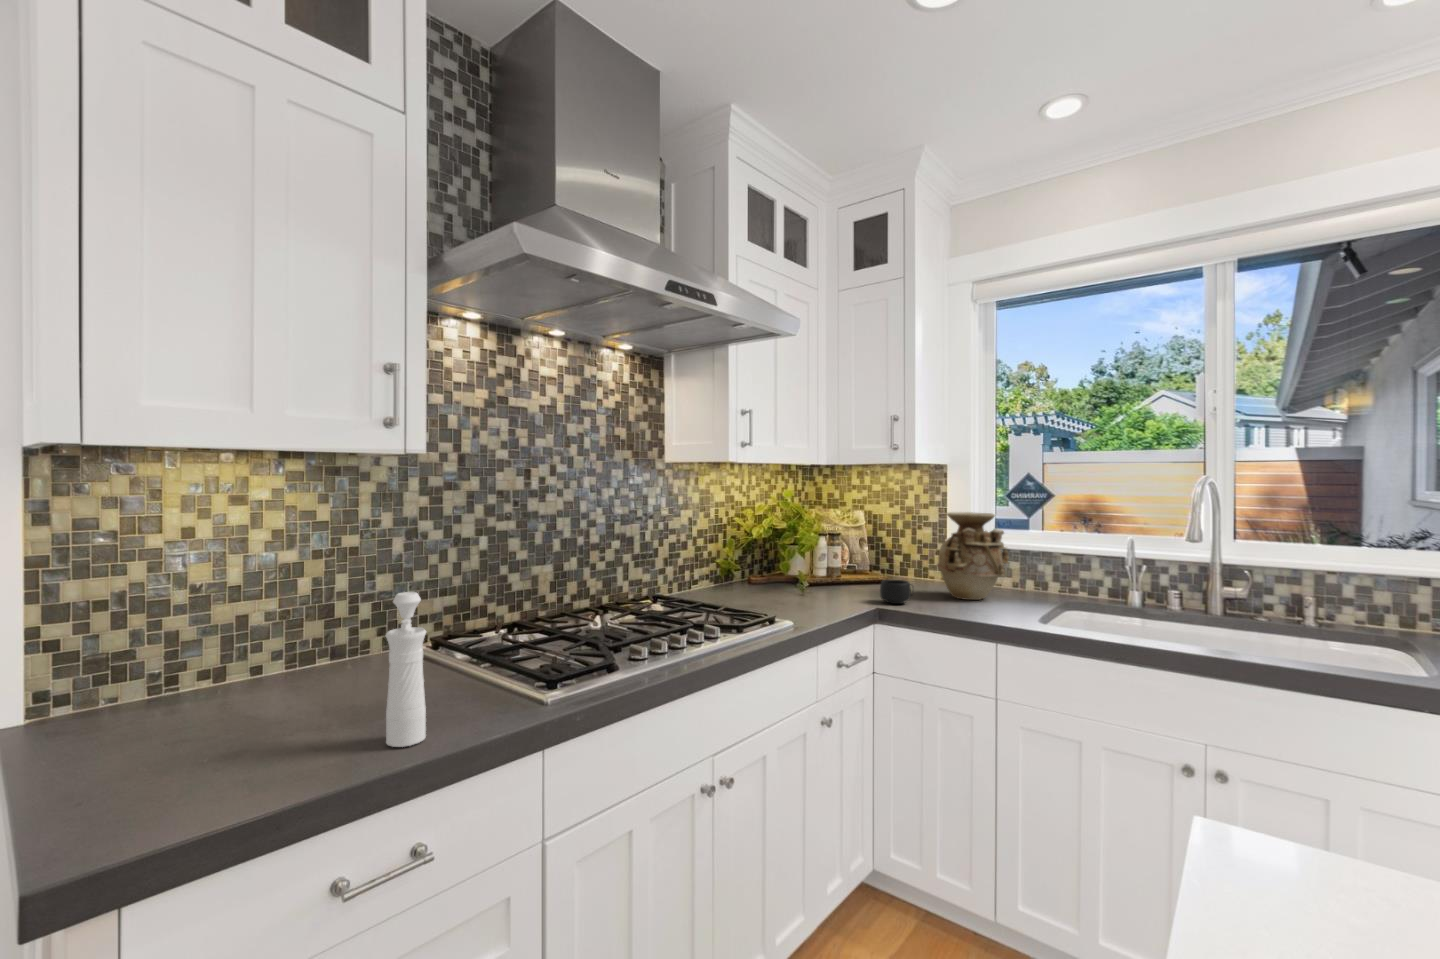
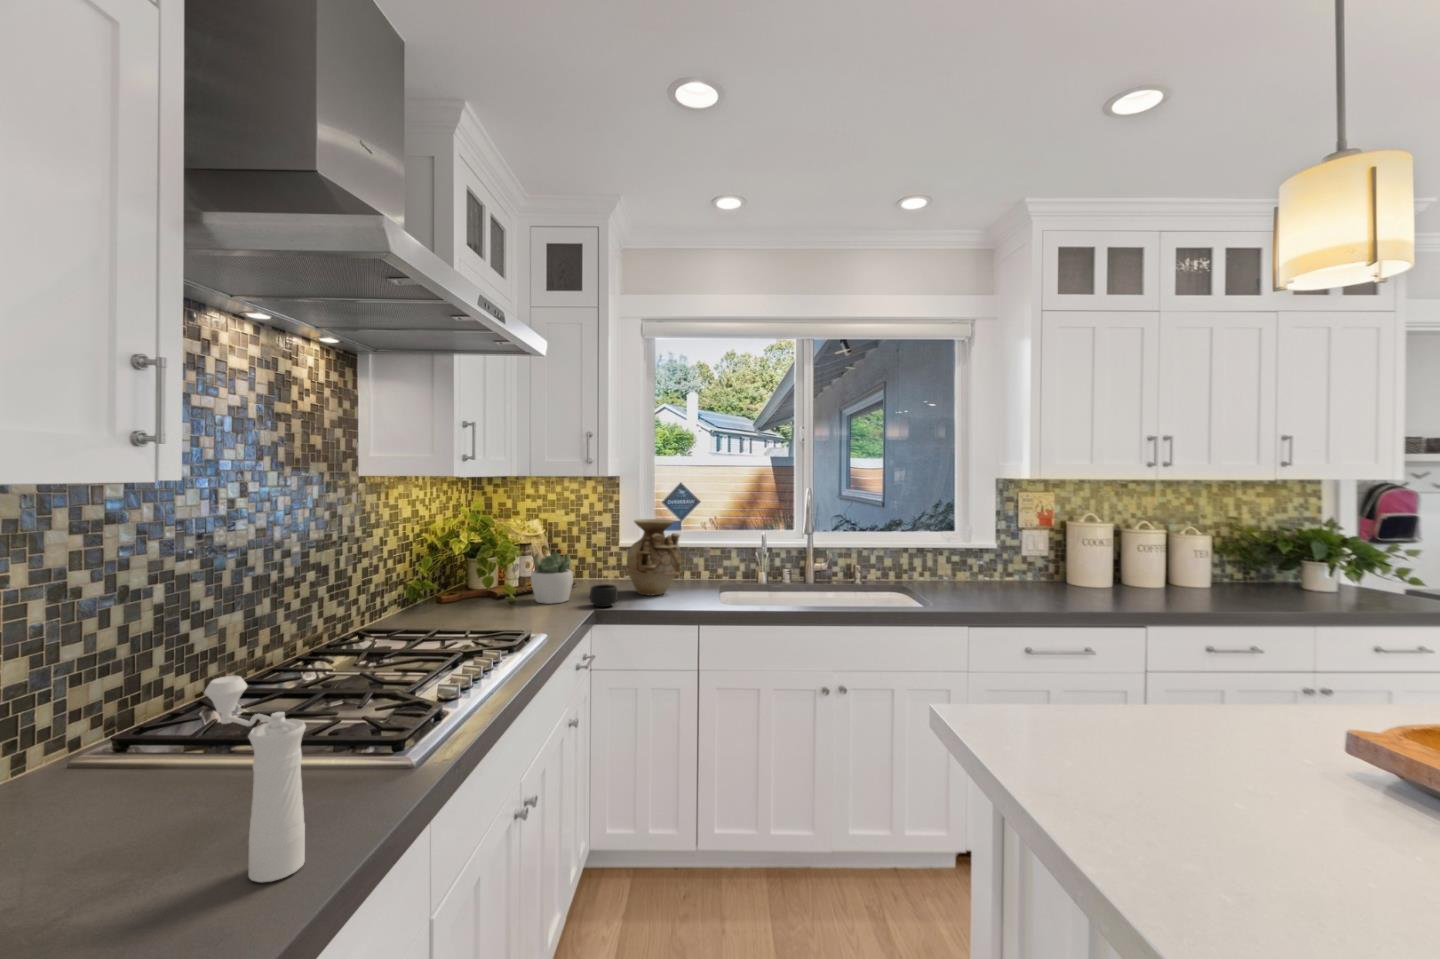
succulent plant: none [829,542,871,595] -> present [531,552,573,604]

